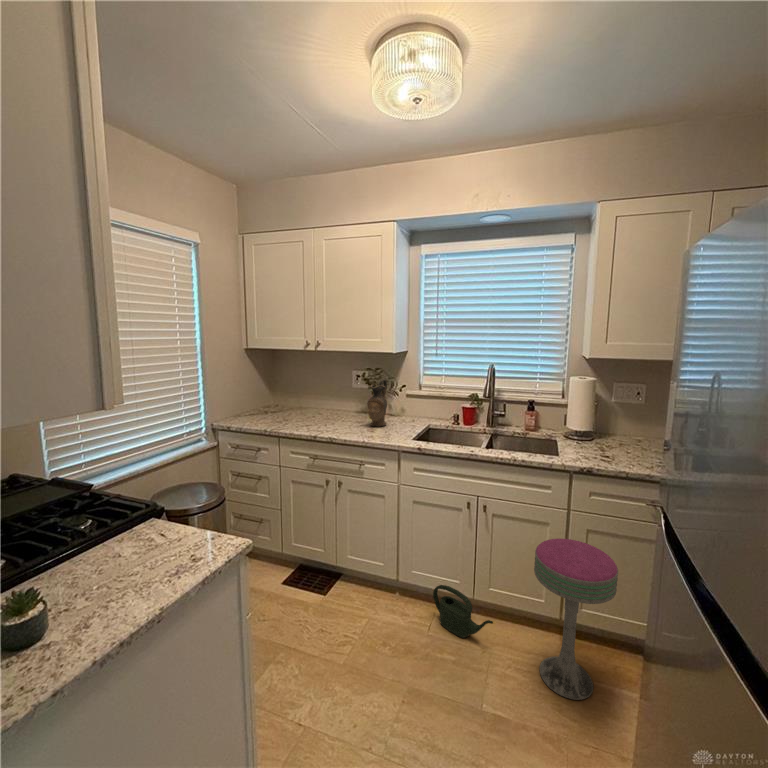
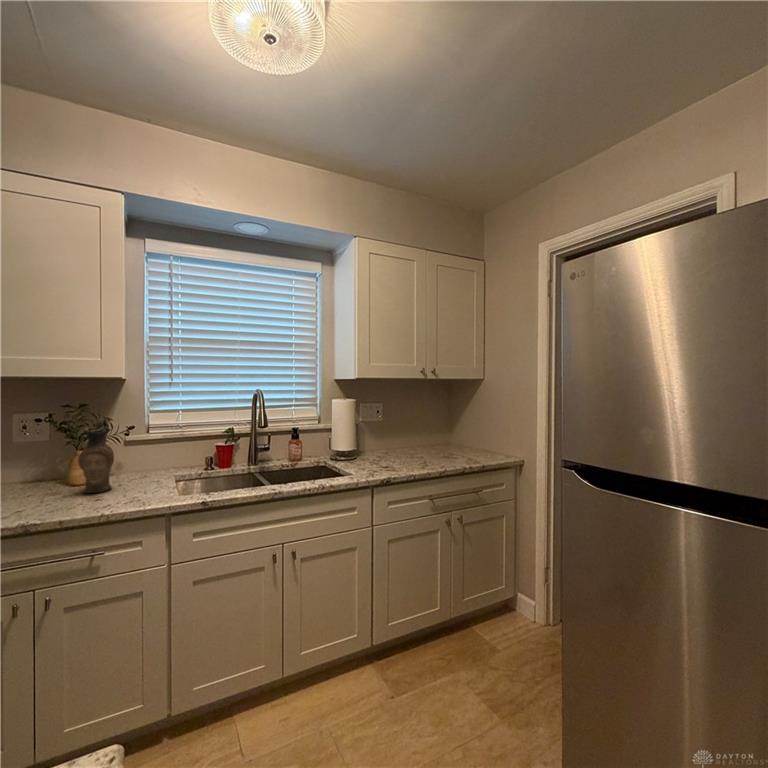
bar stool: present [534,539,618,700] -> none [362,553,436,720]
watering can: present [433,585,493,638] -> none [236,675,325,738]

